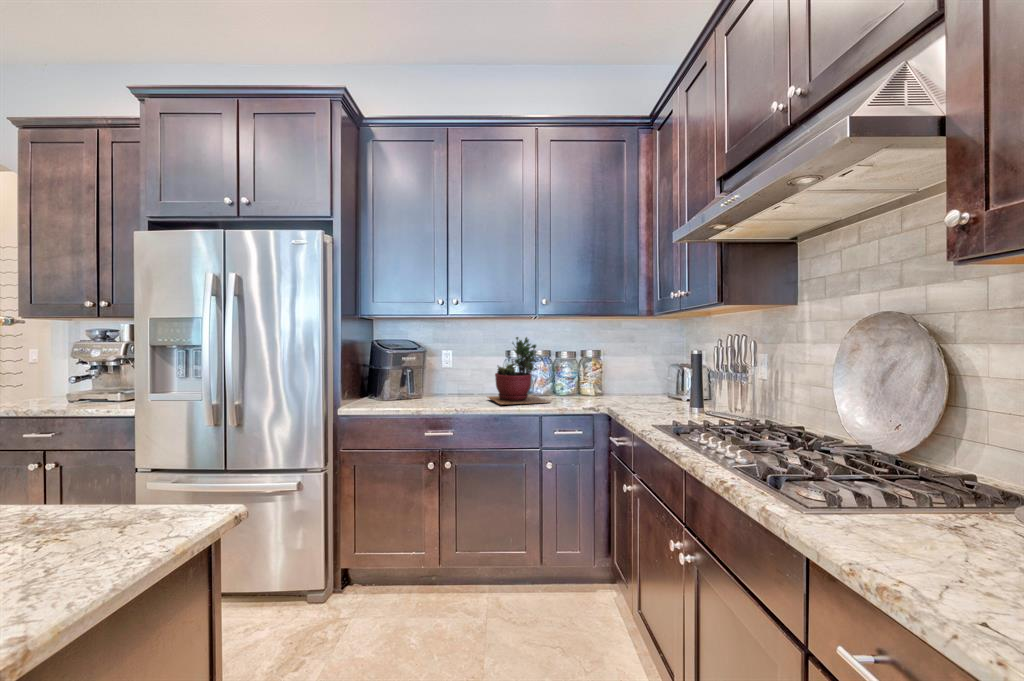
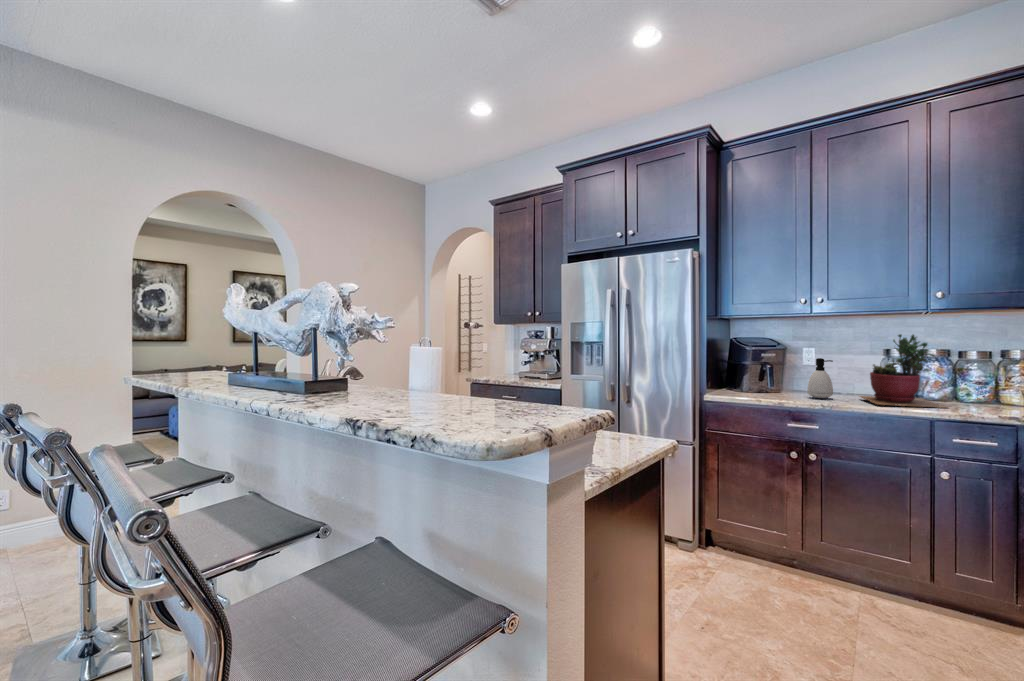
soap dispenser: none [444,361,466,402] -> present [807,358,833,398]

